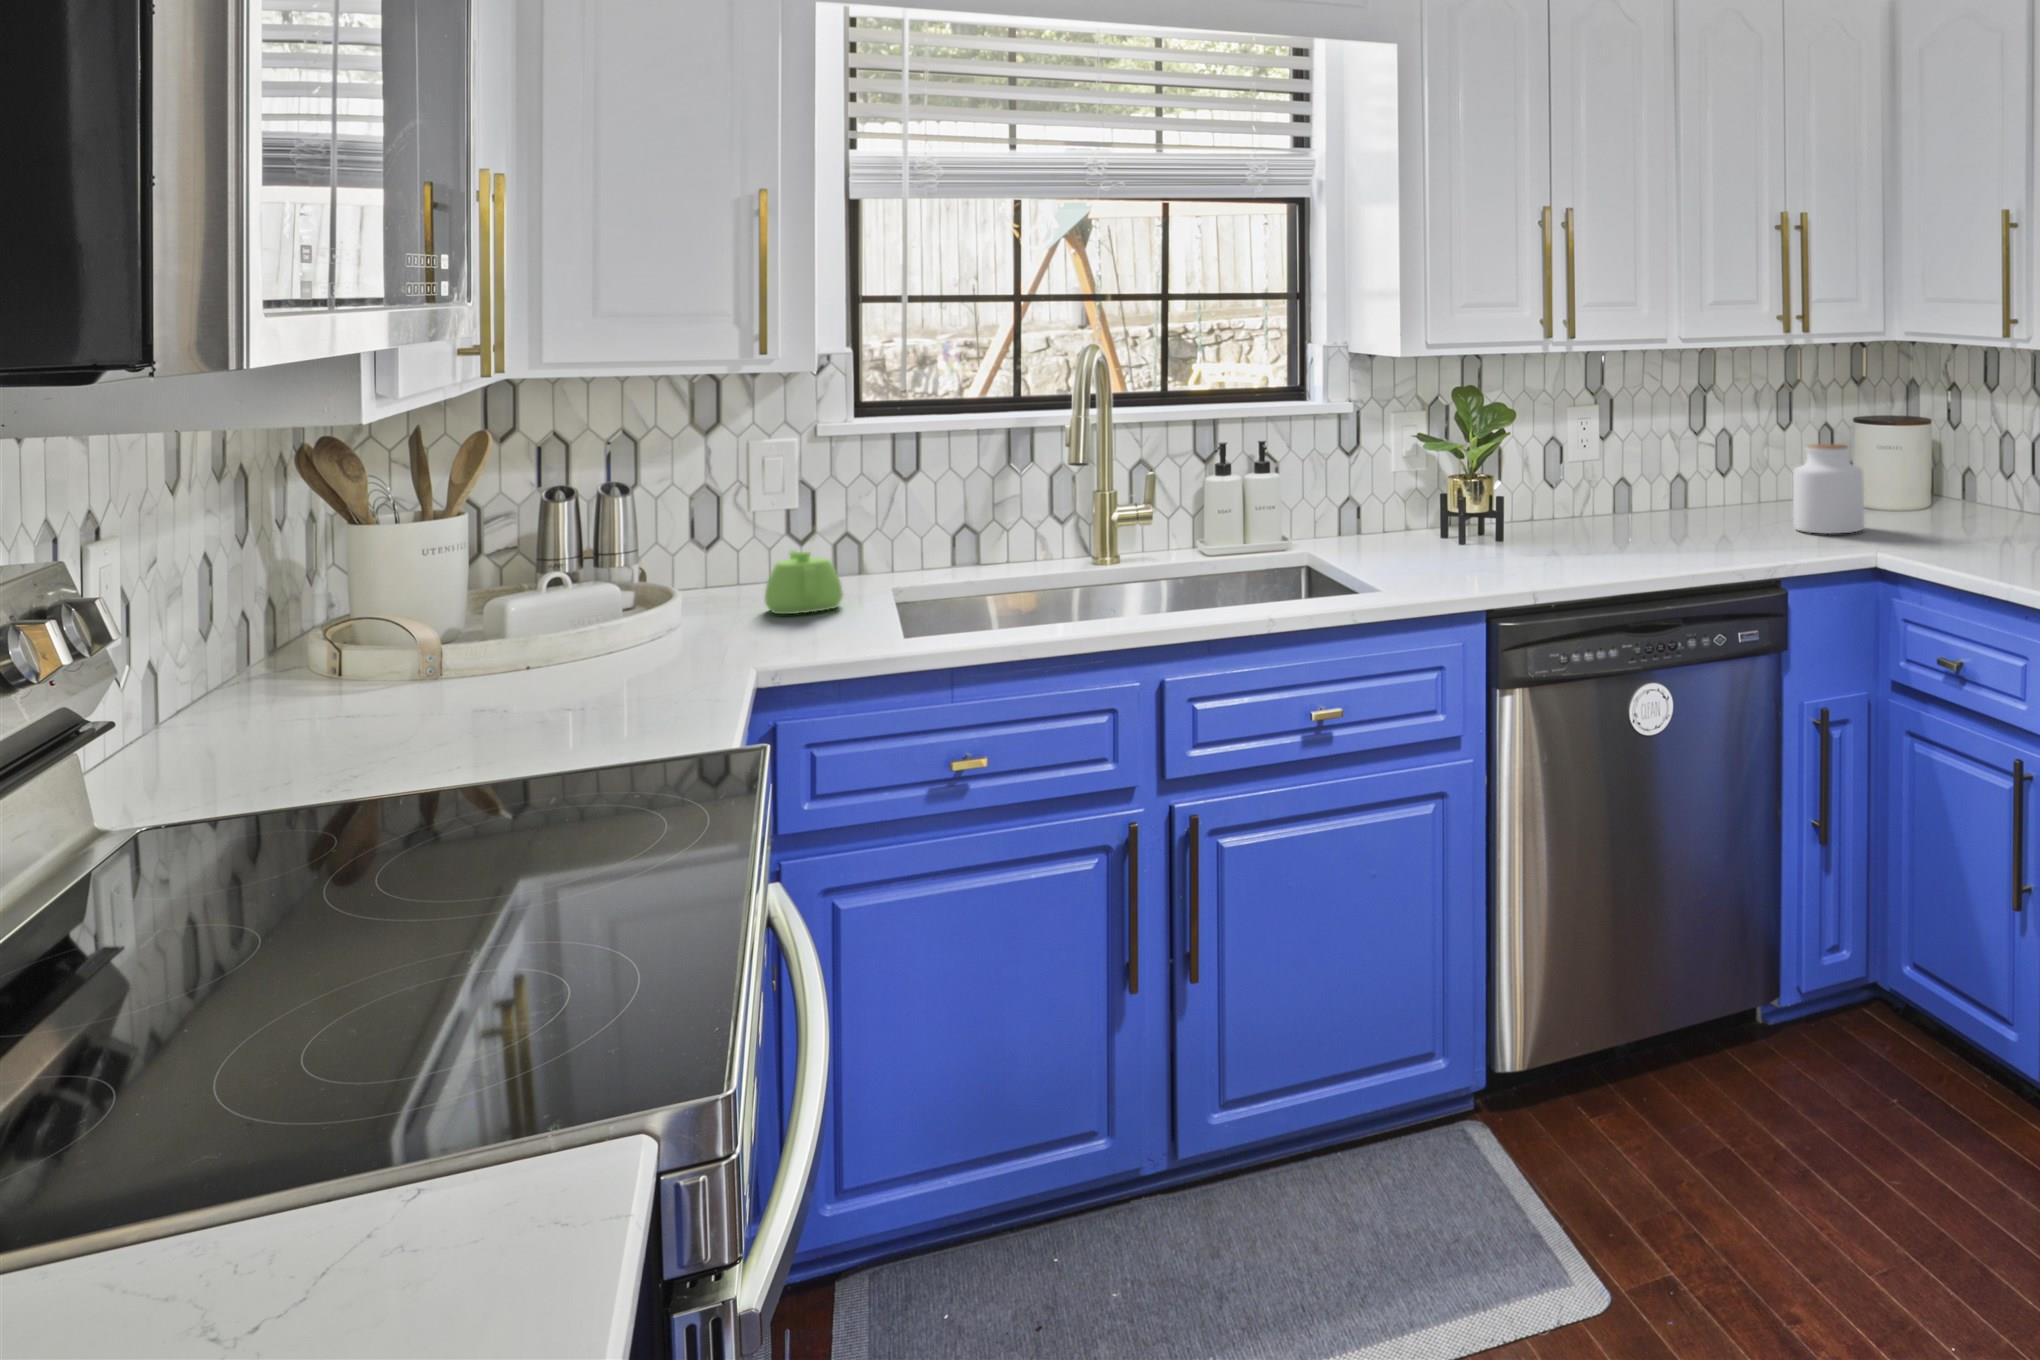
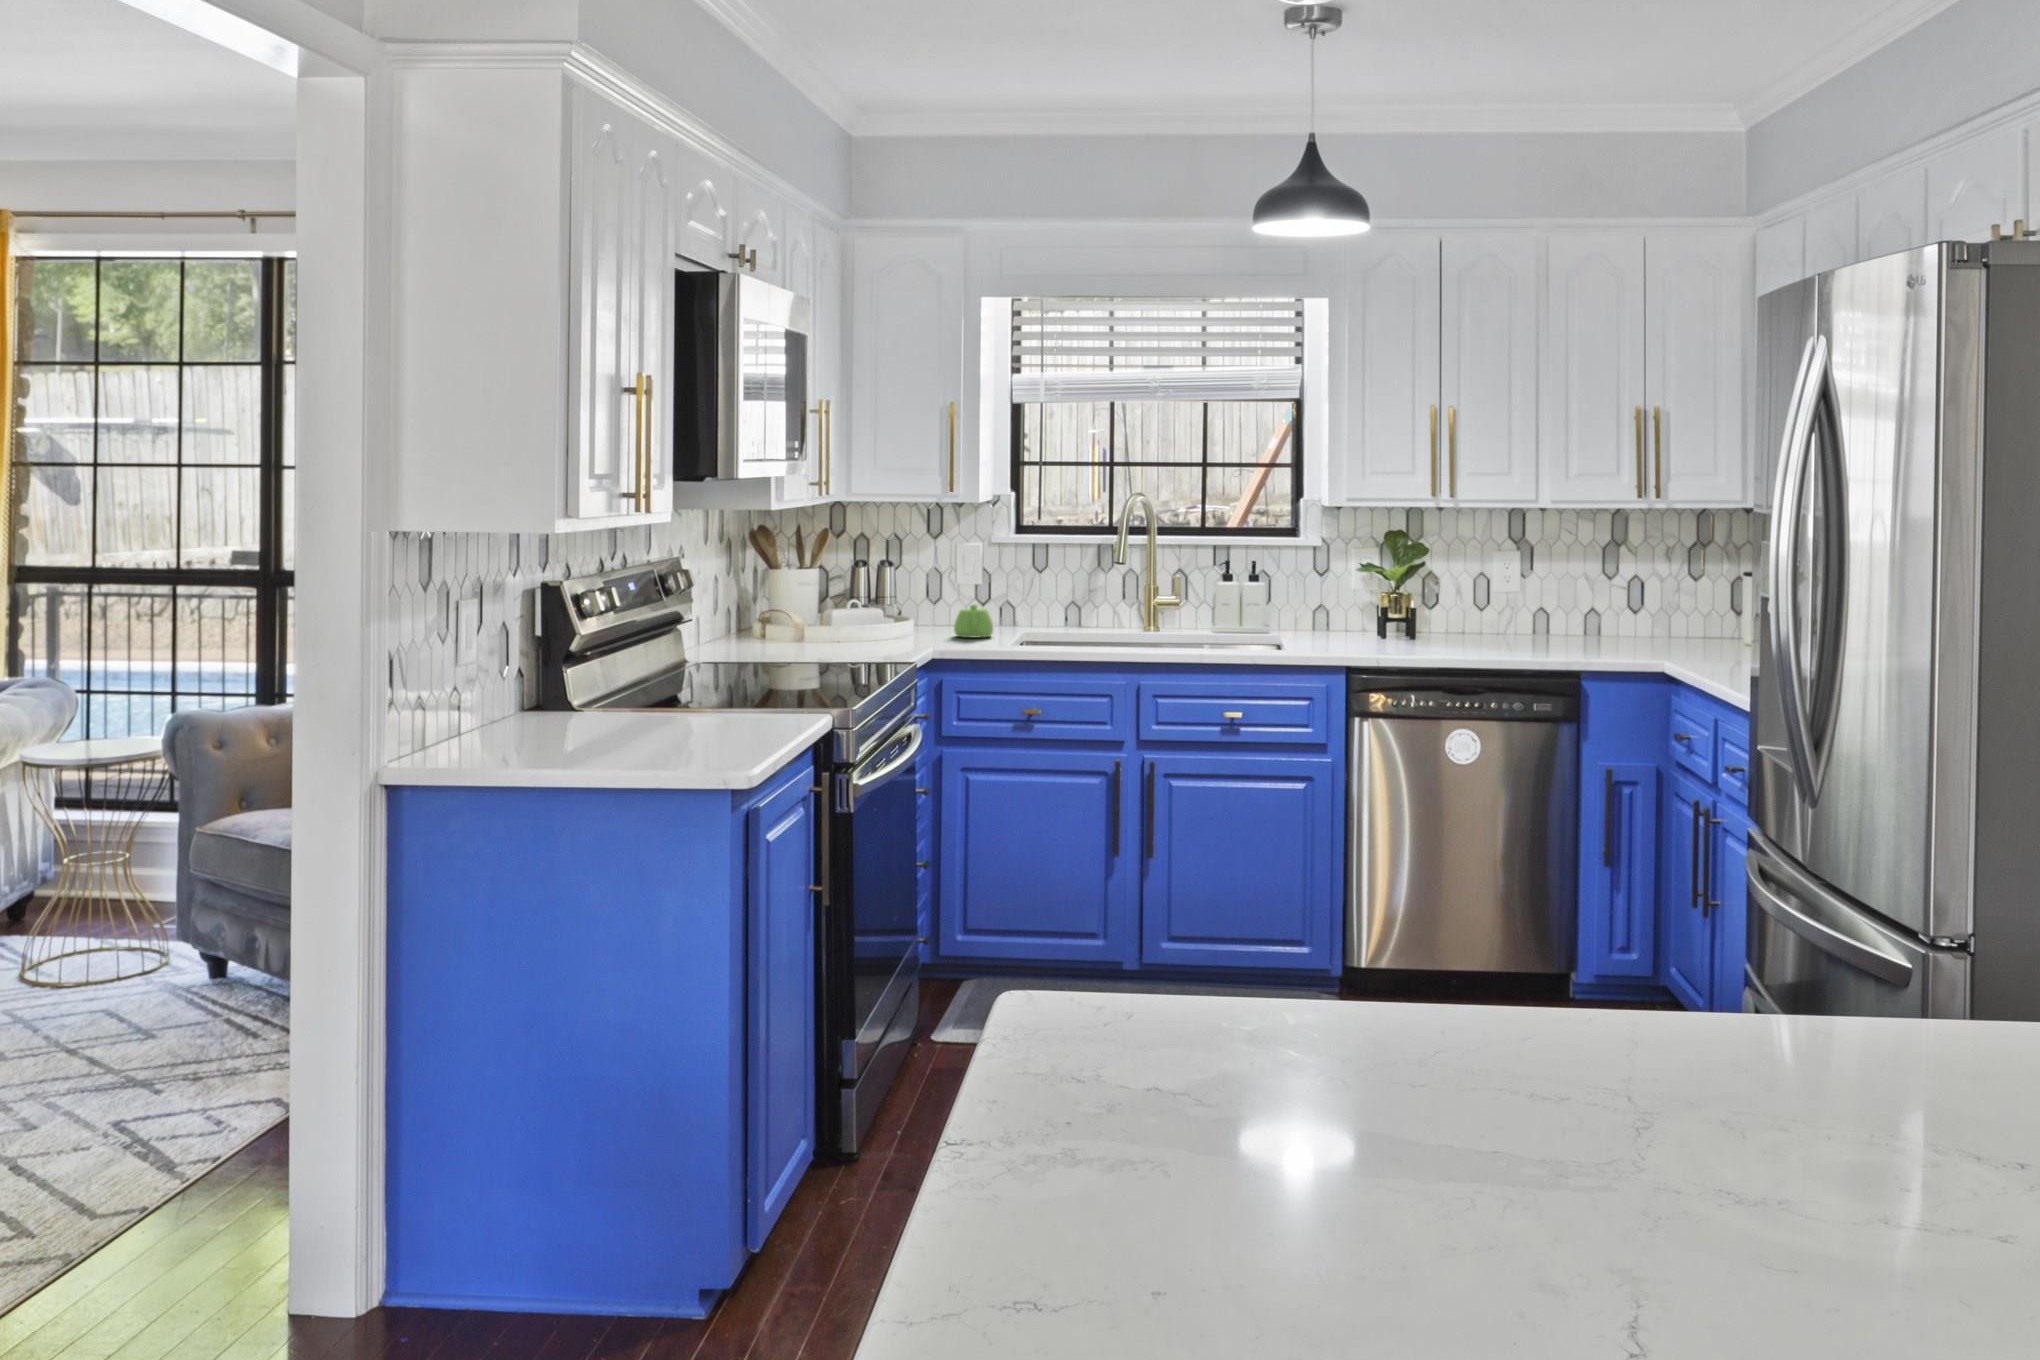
jar: present [1793,444,1864,534] -> none [1632,584,1686,650]

